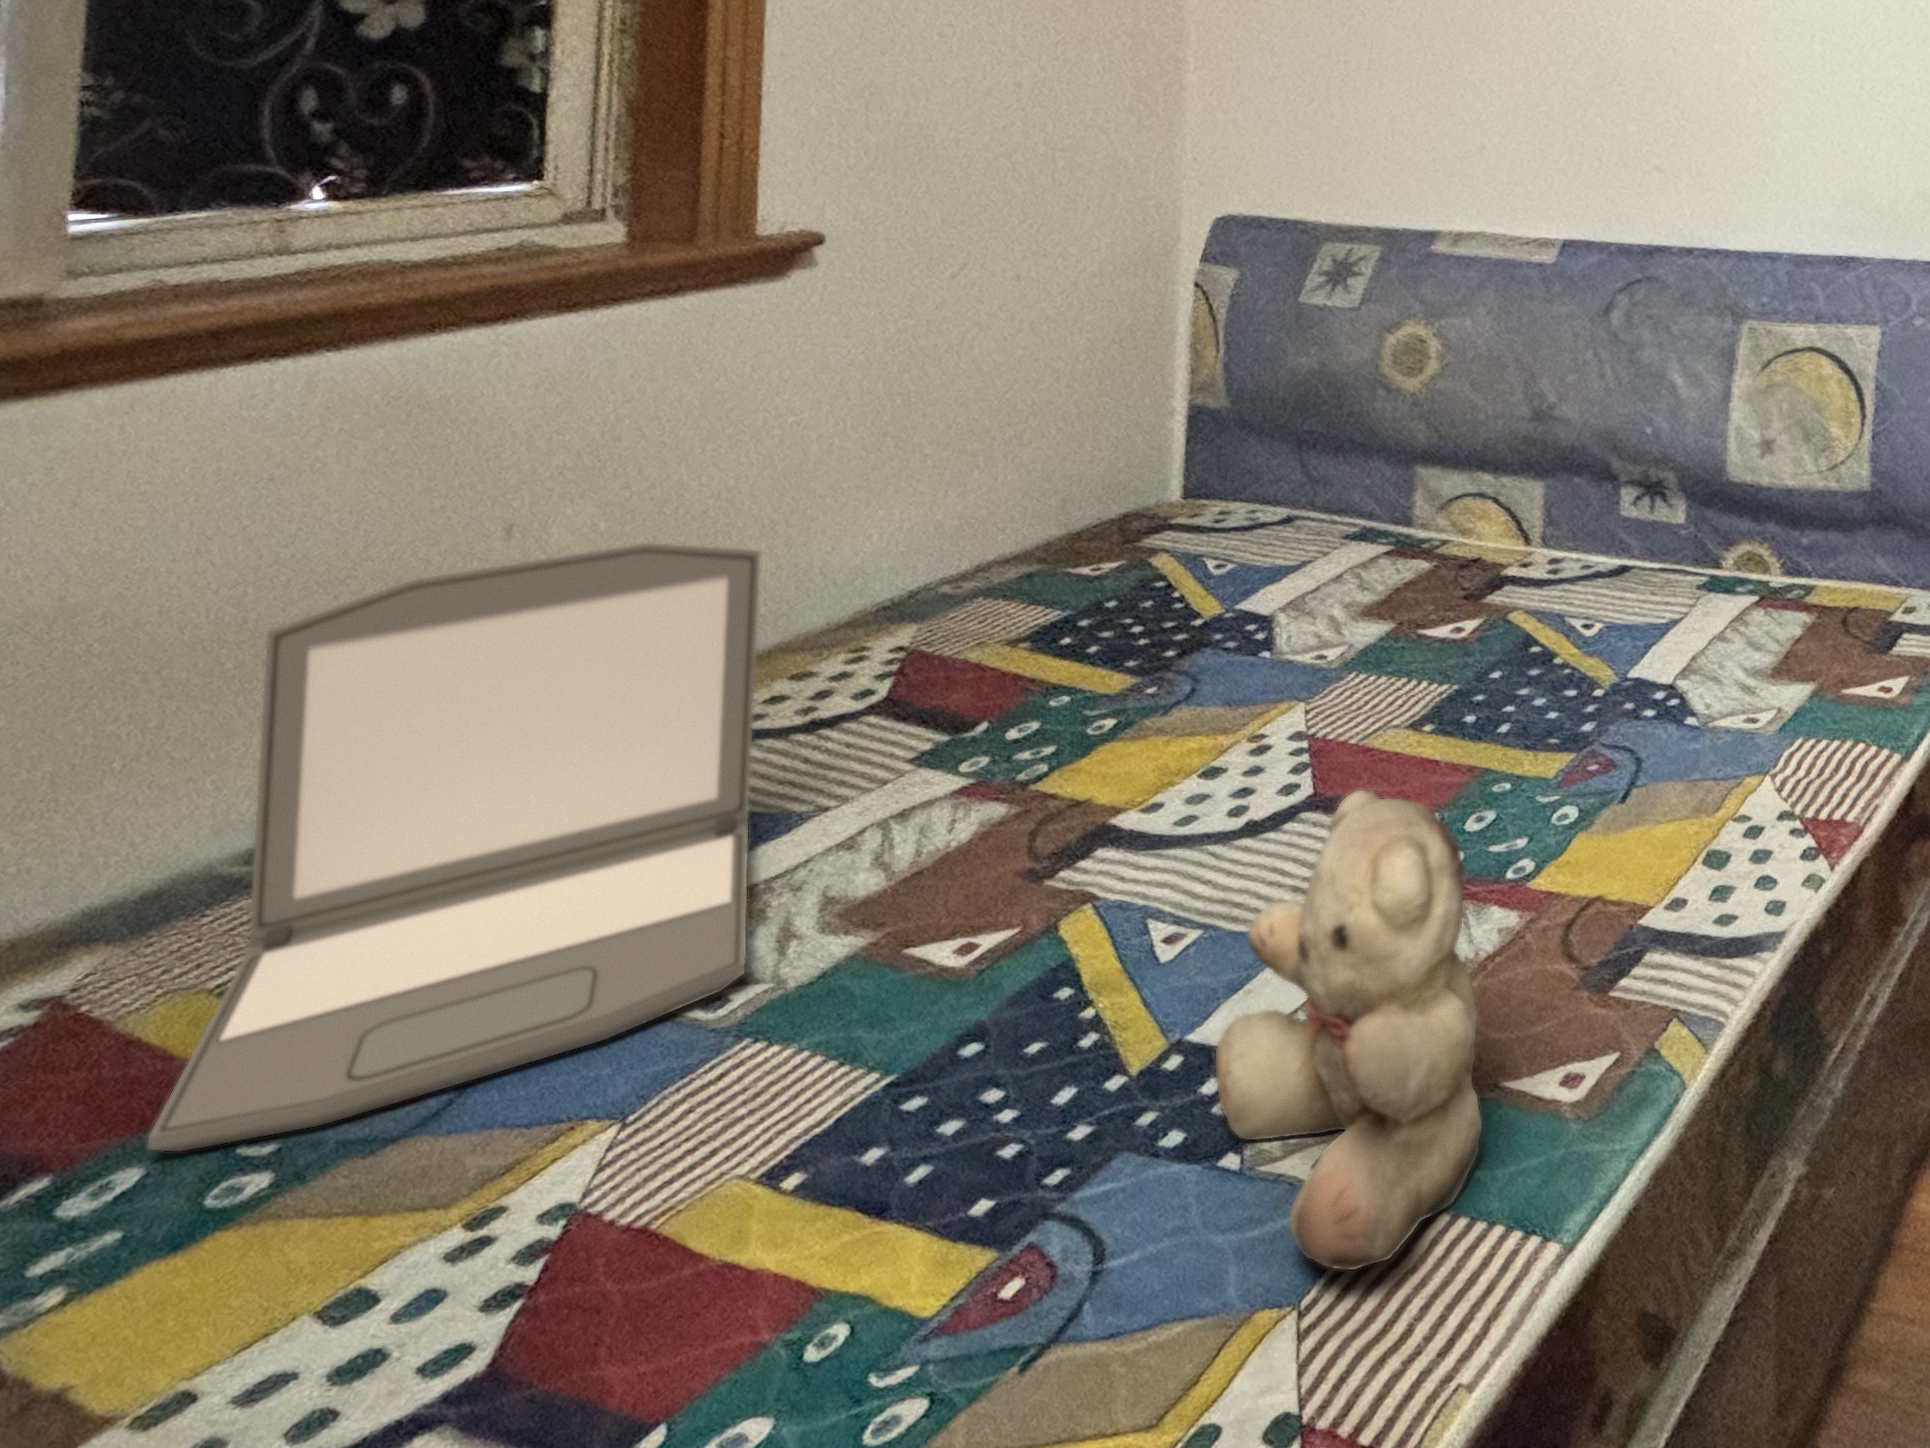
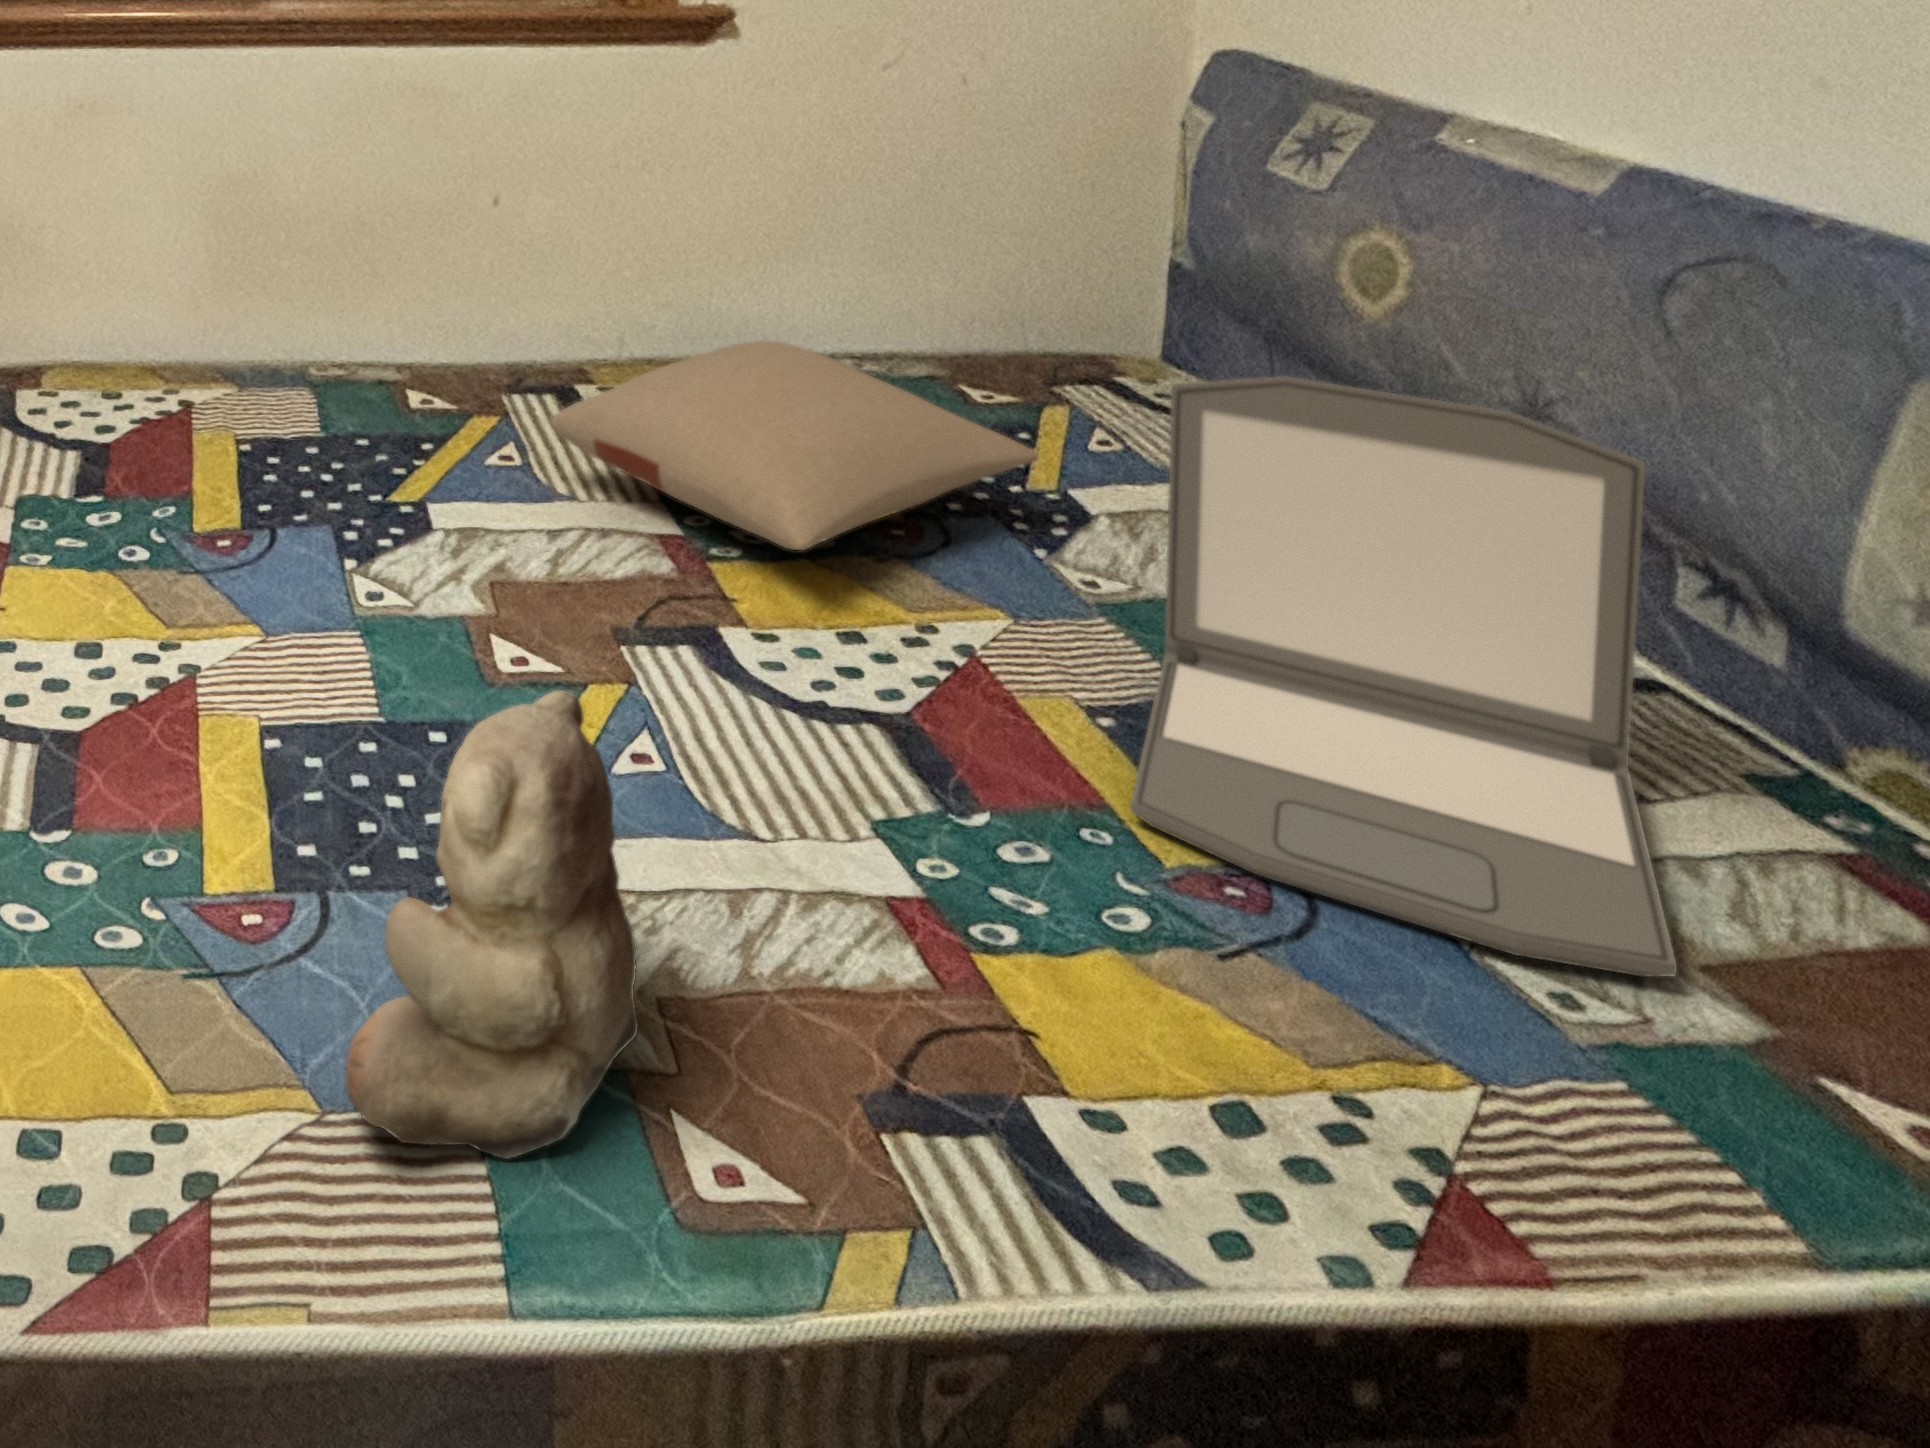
laptop: present [148,543,761,1151] -> present [1130,376,1676,977]
pillow: none [769,556,1250,752] -> present [550,341,1038,550]

